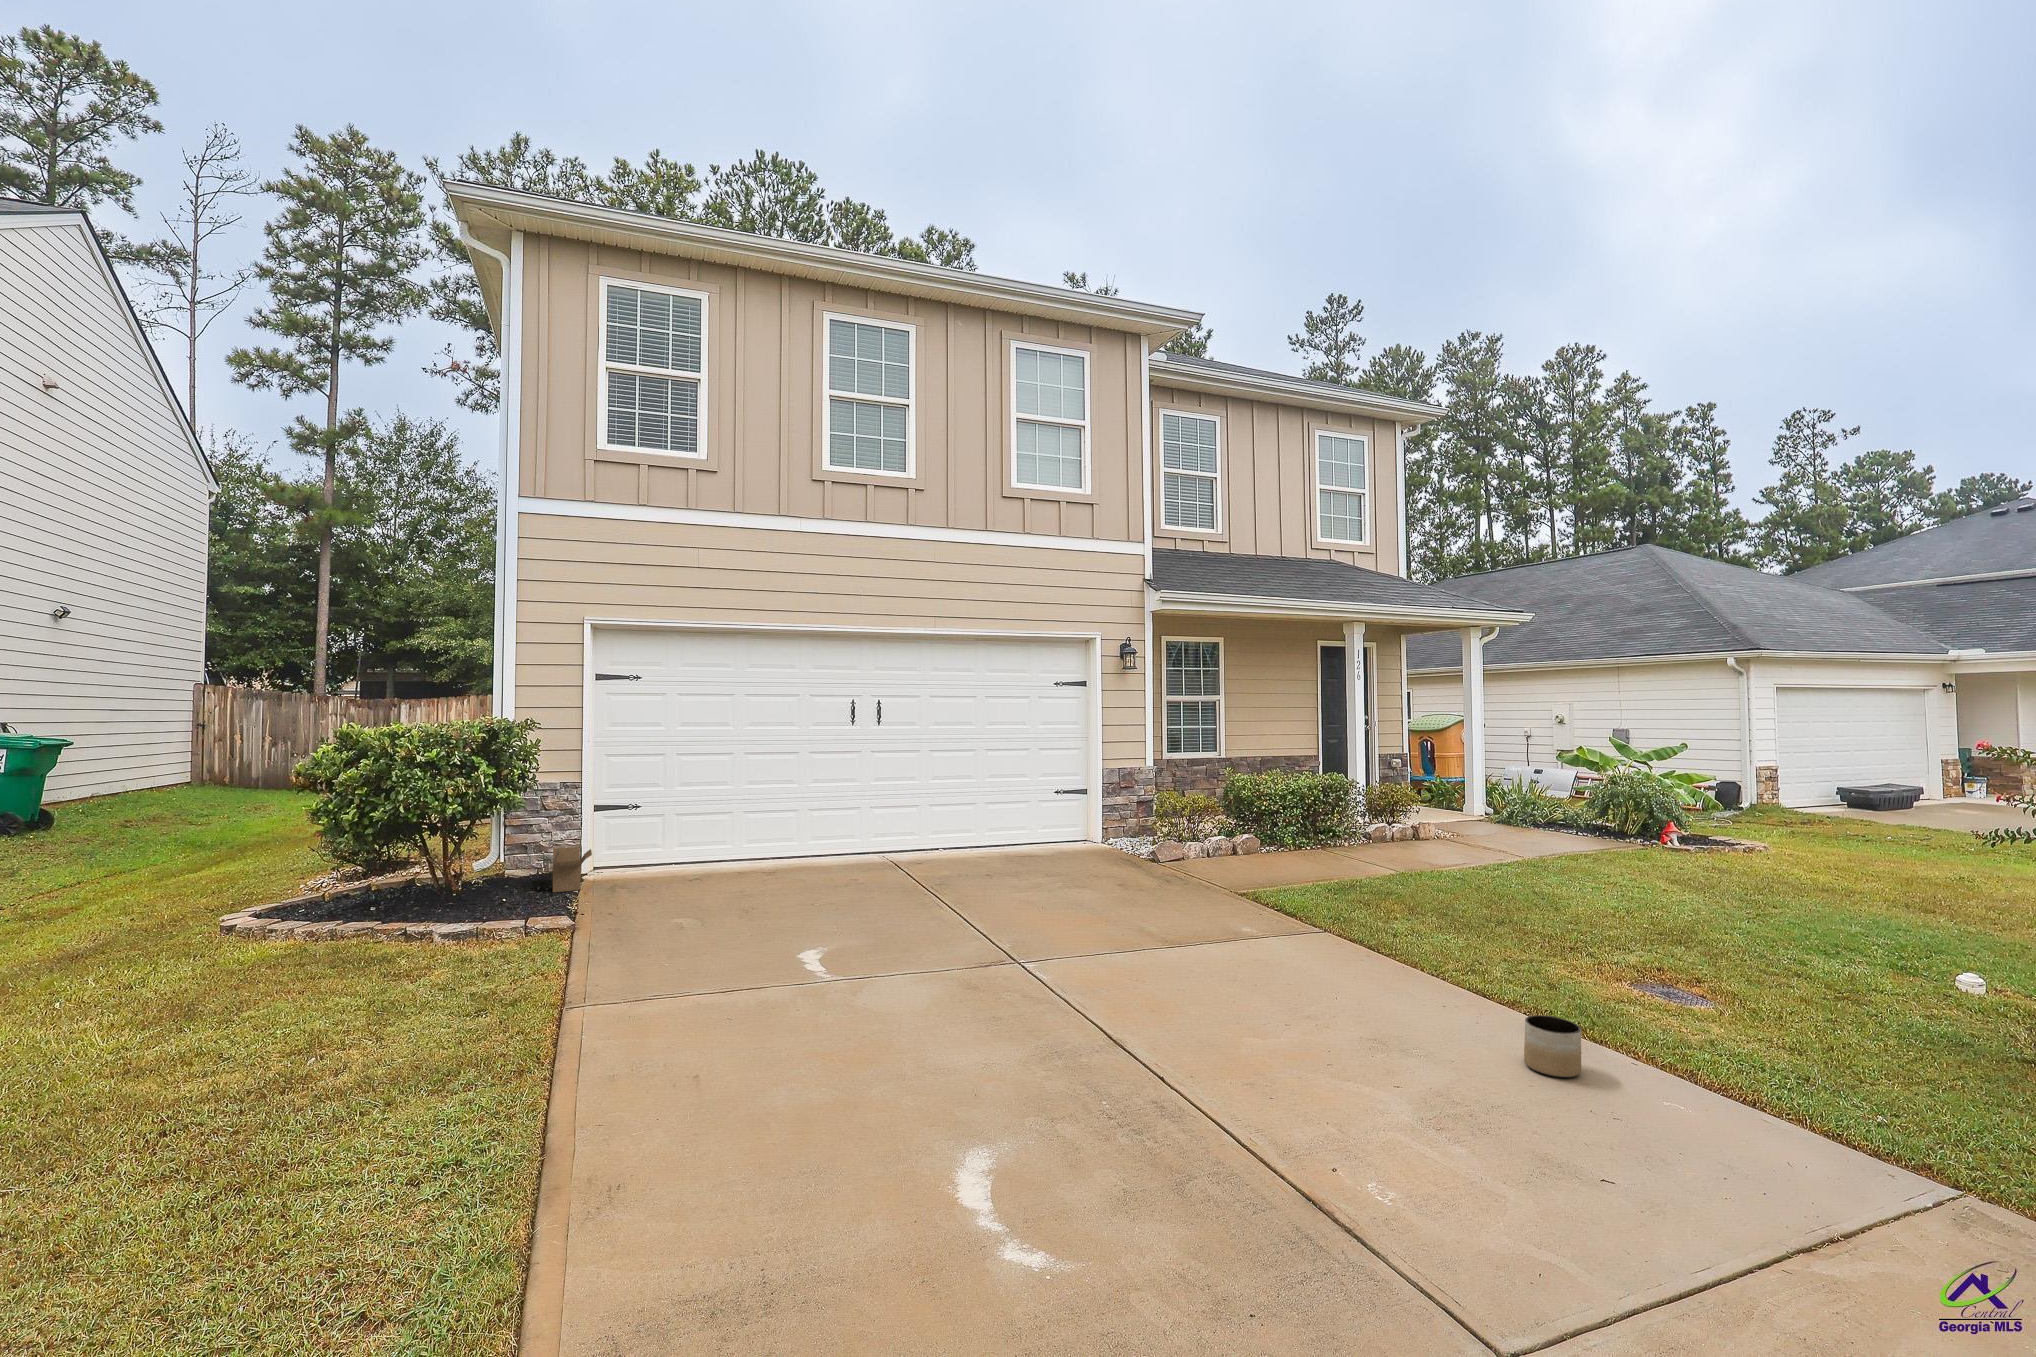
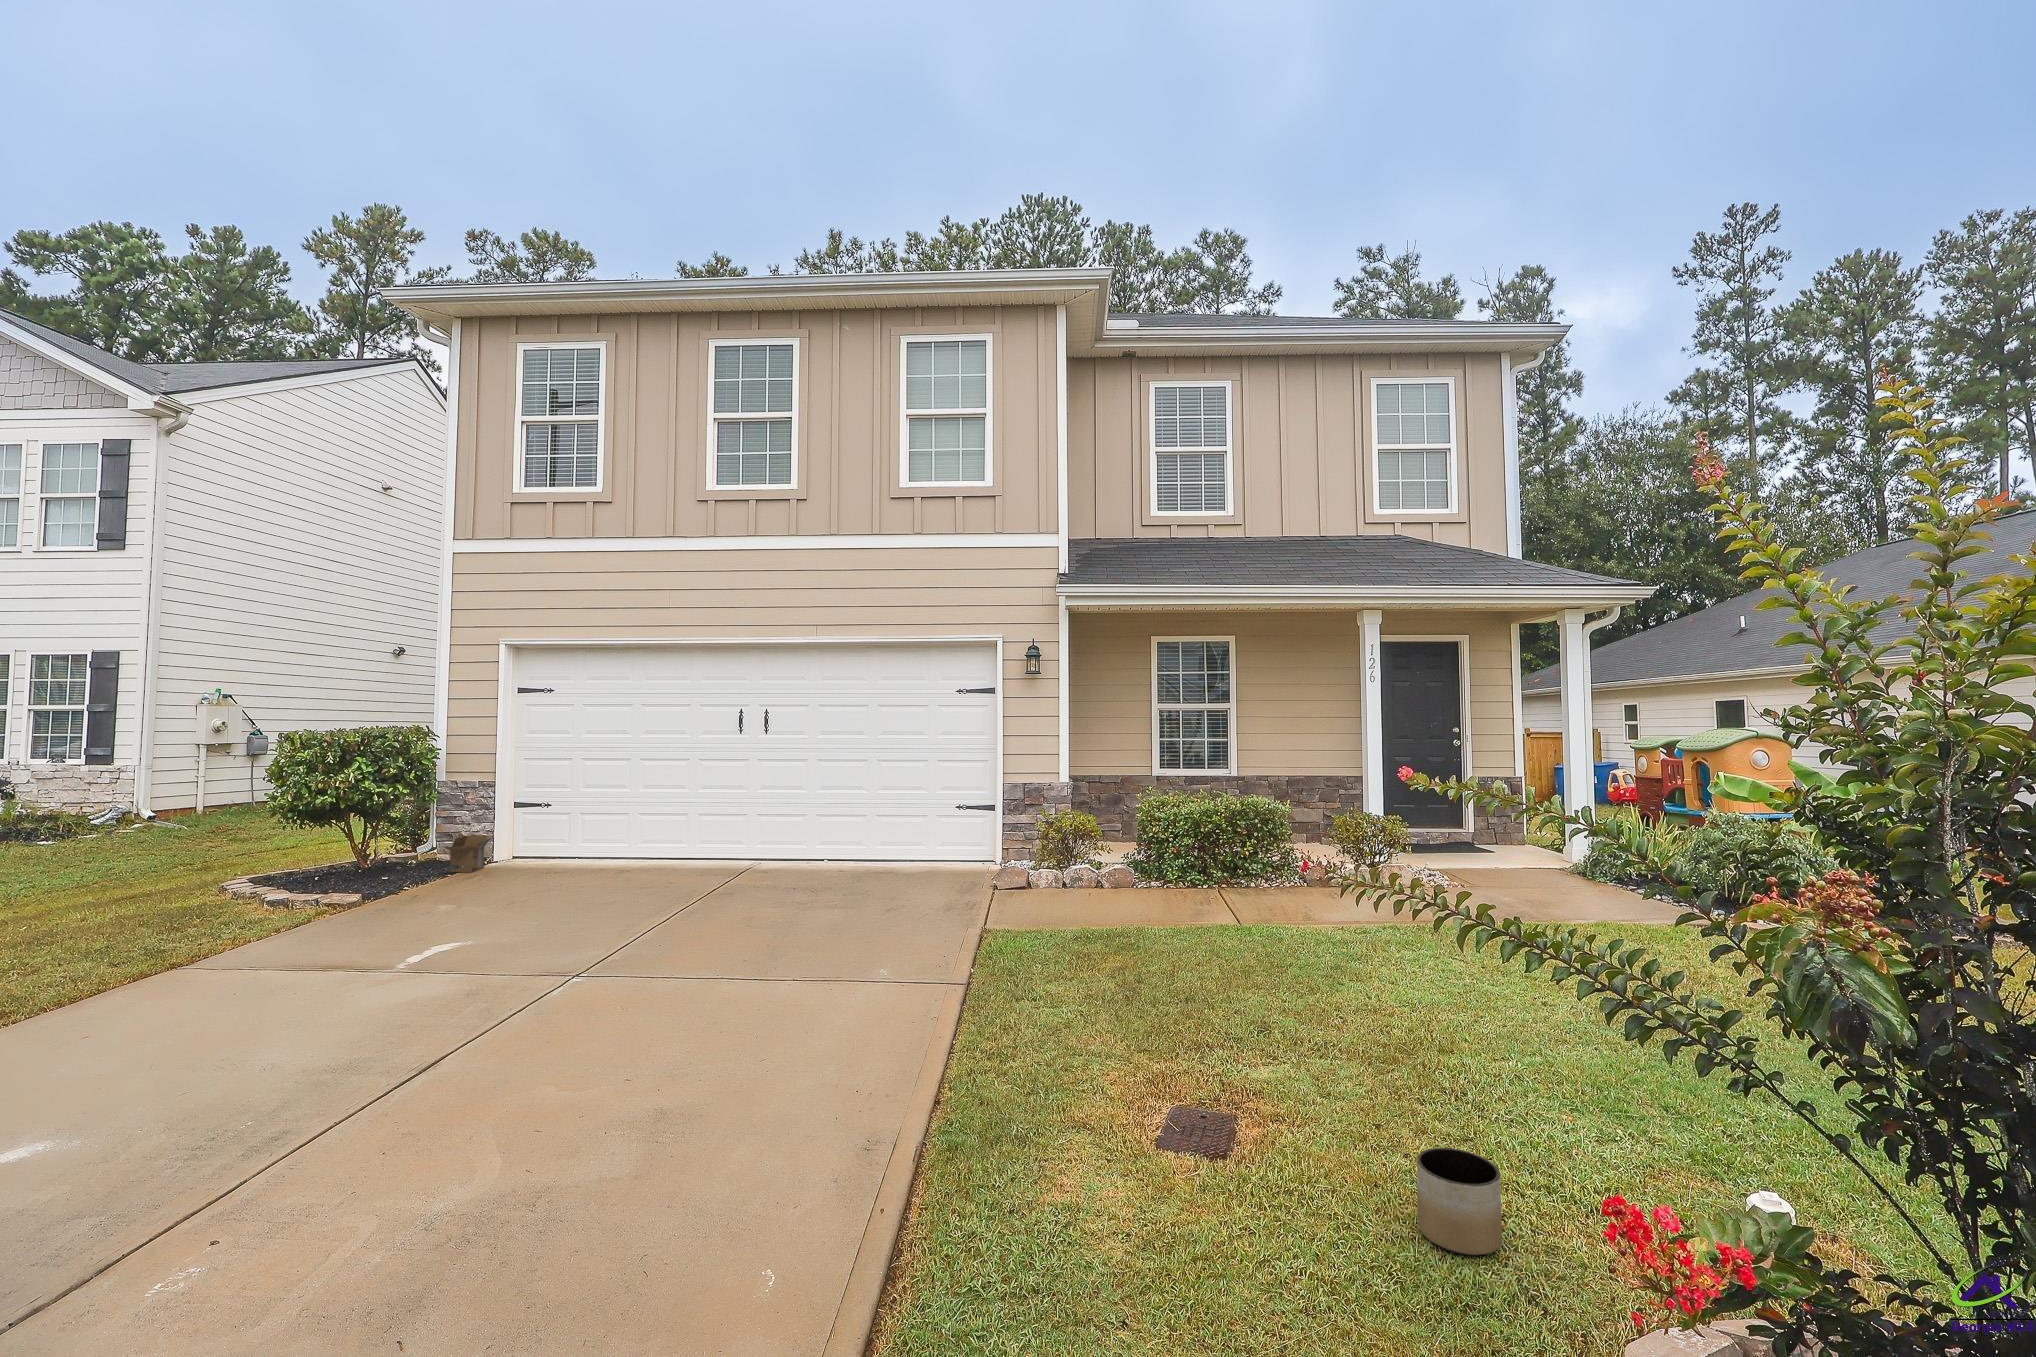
planter: present [1524,1015,1581,1078] -> present [1417,1148,1502,1256]

